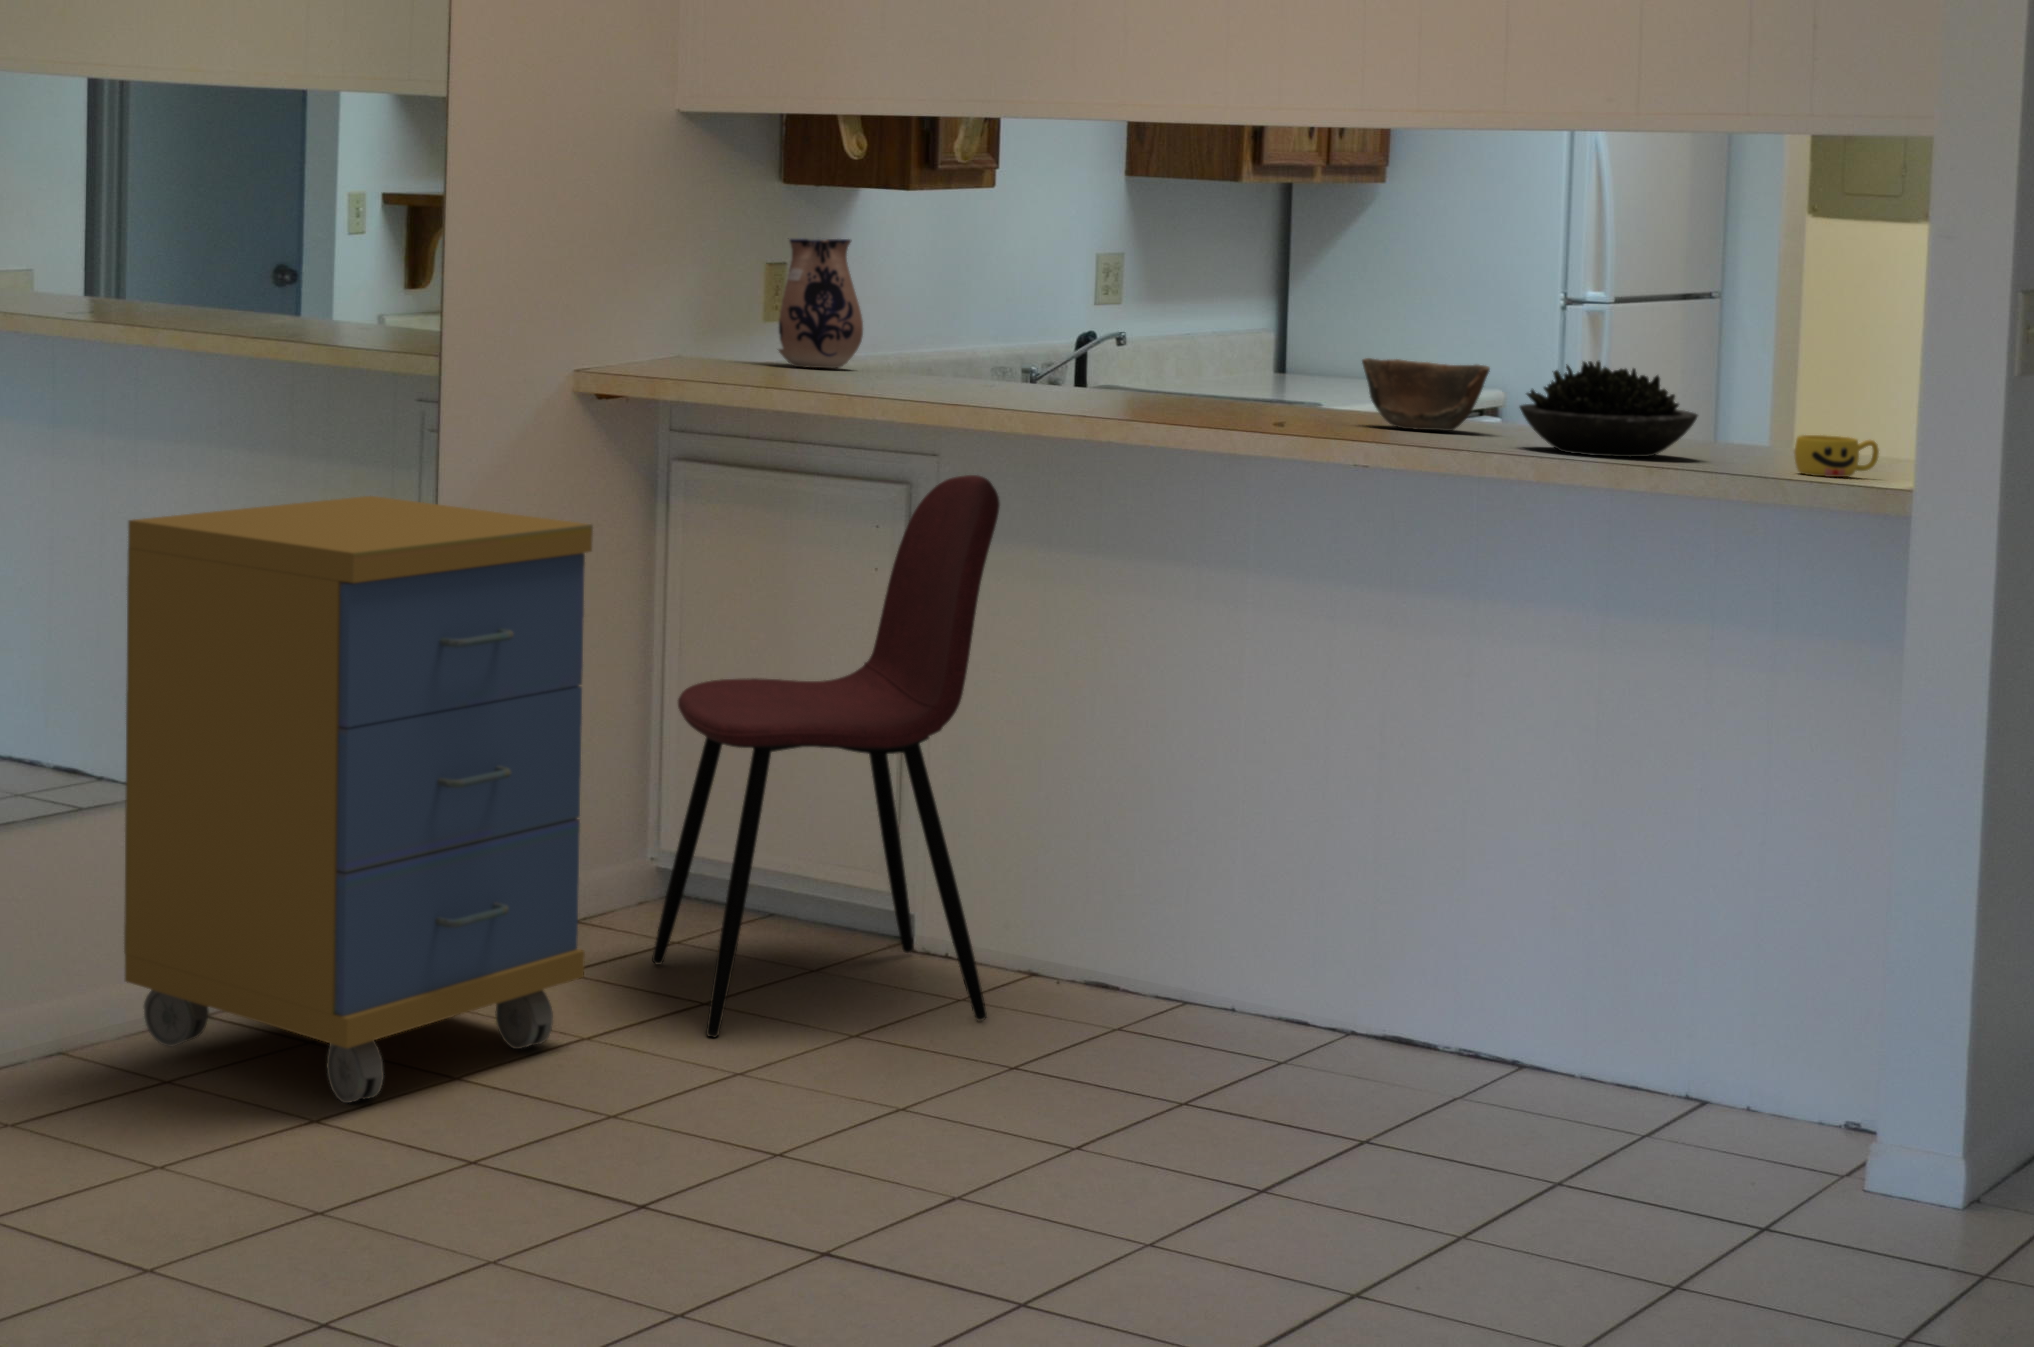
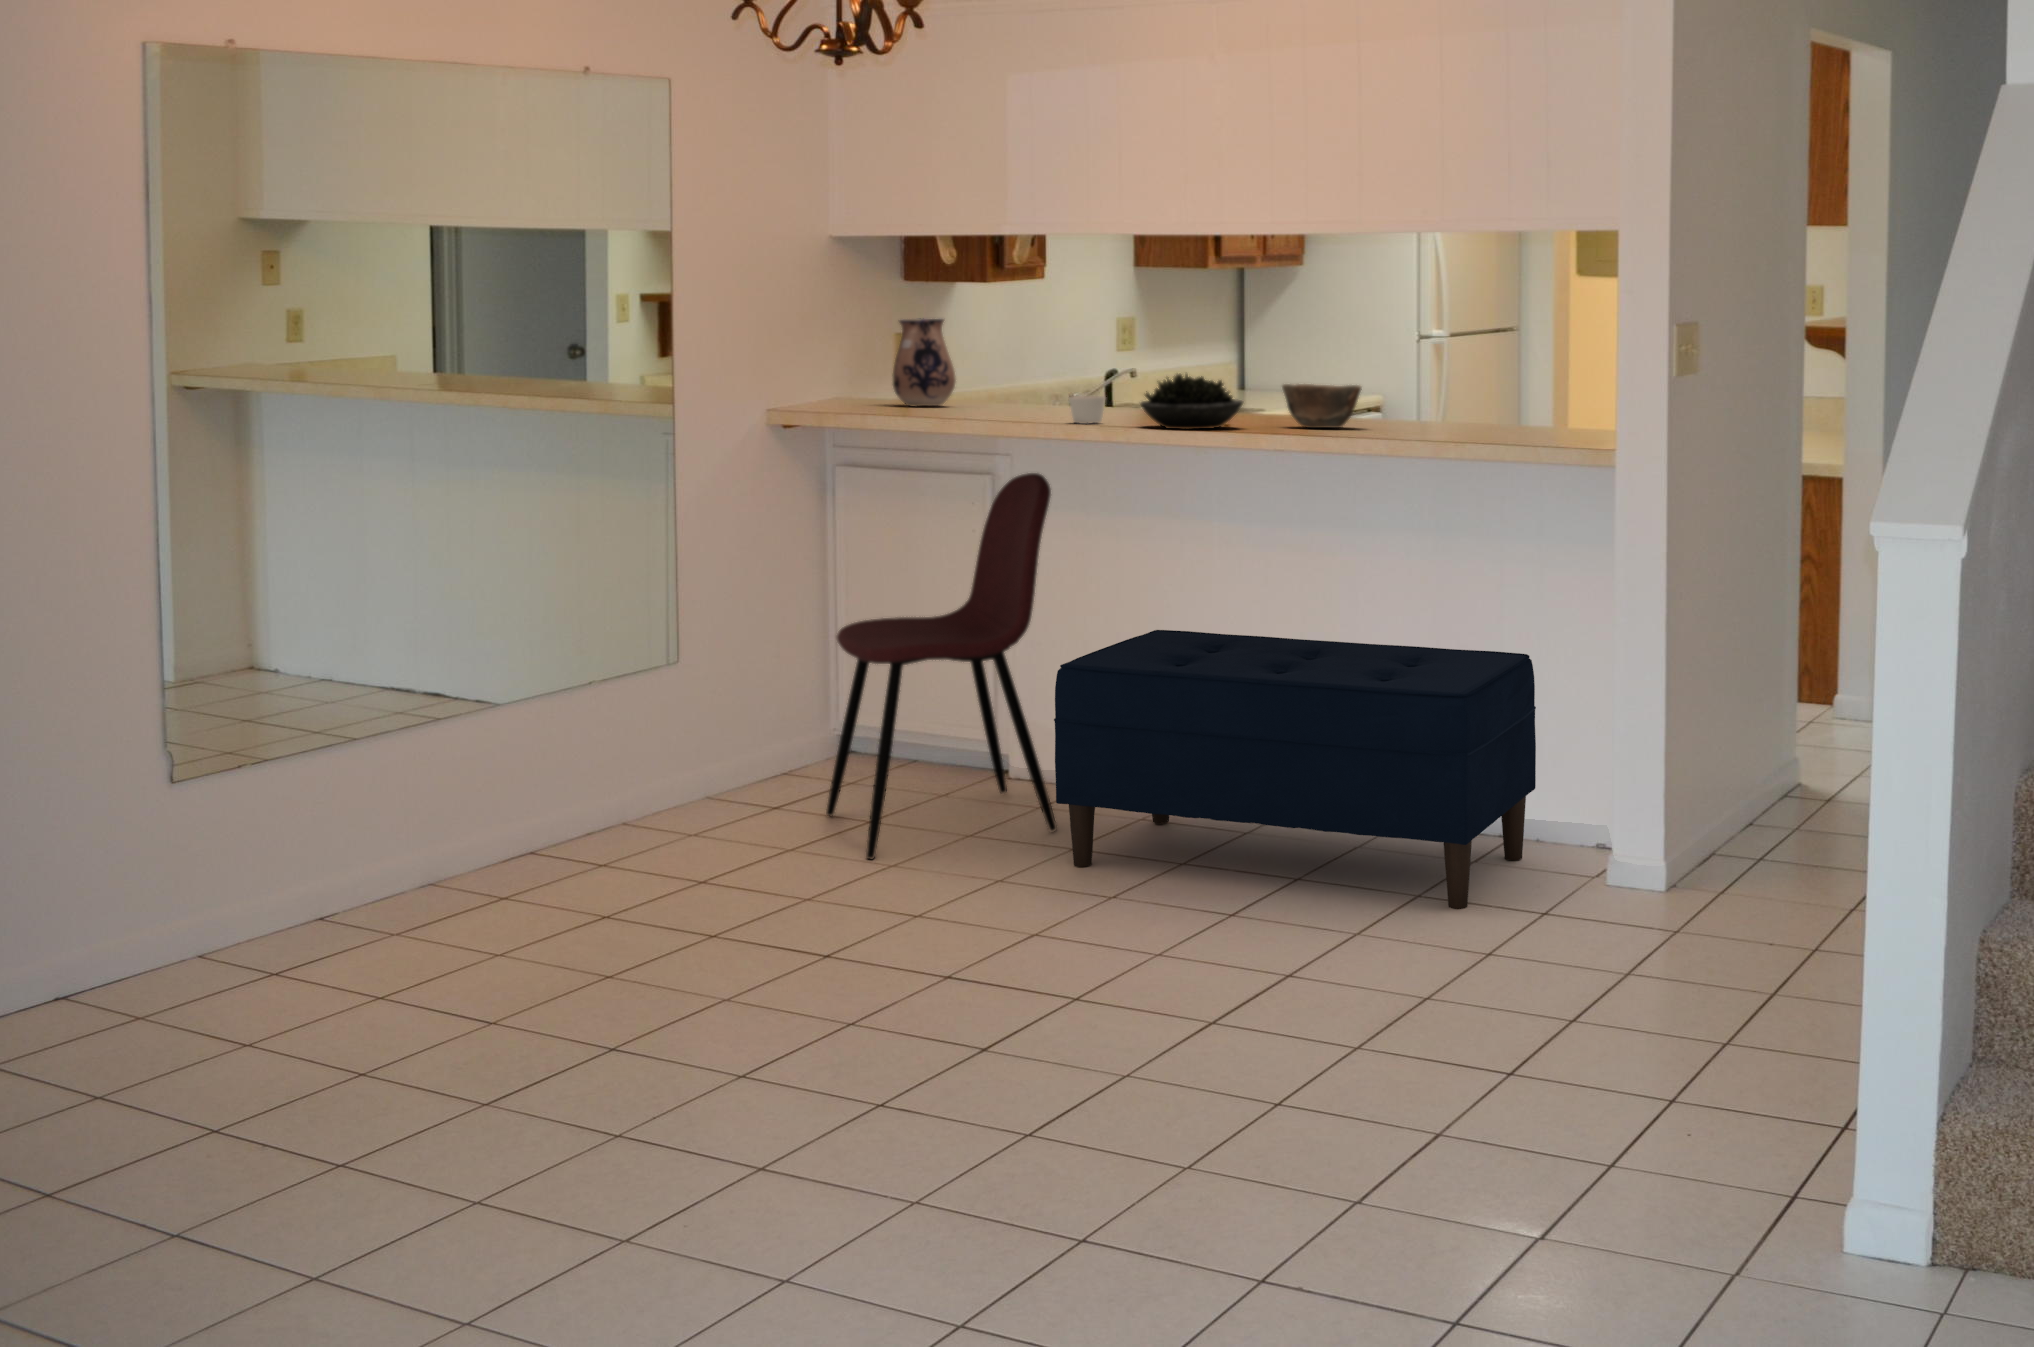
succulent plant: present [1520,361,1698,457] -> present [1141,374,1243,429]
candle: none [1032,362,1088,404] -> present [1069,396,1105,424]
cup: present [1794,435,1879,477] -> none [1541,420,1590,445]
storage cabinet: present [124,496,593,1103] -> none [433,510,779,926]
bench: none [989,726,1759,1217] -> present [1054,630,1536,909]

